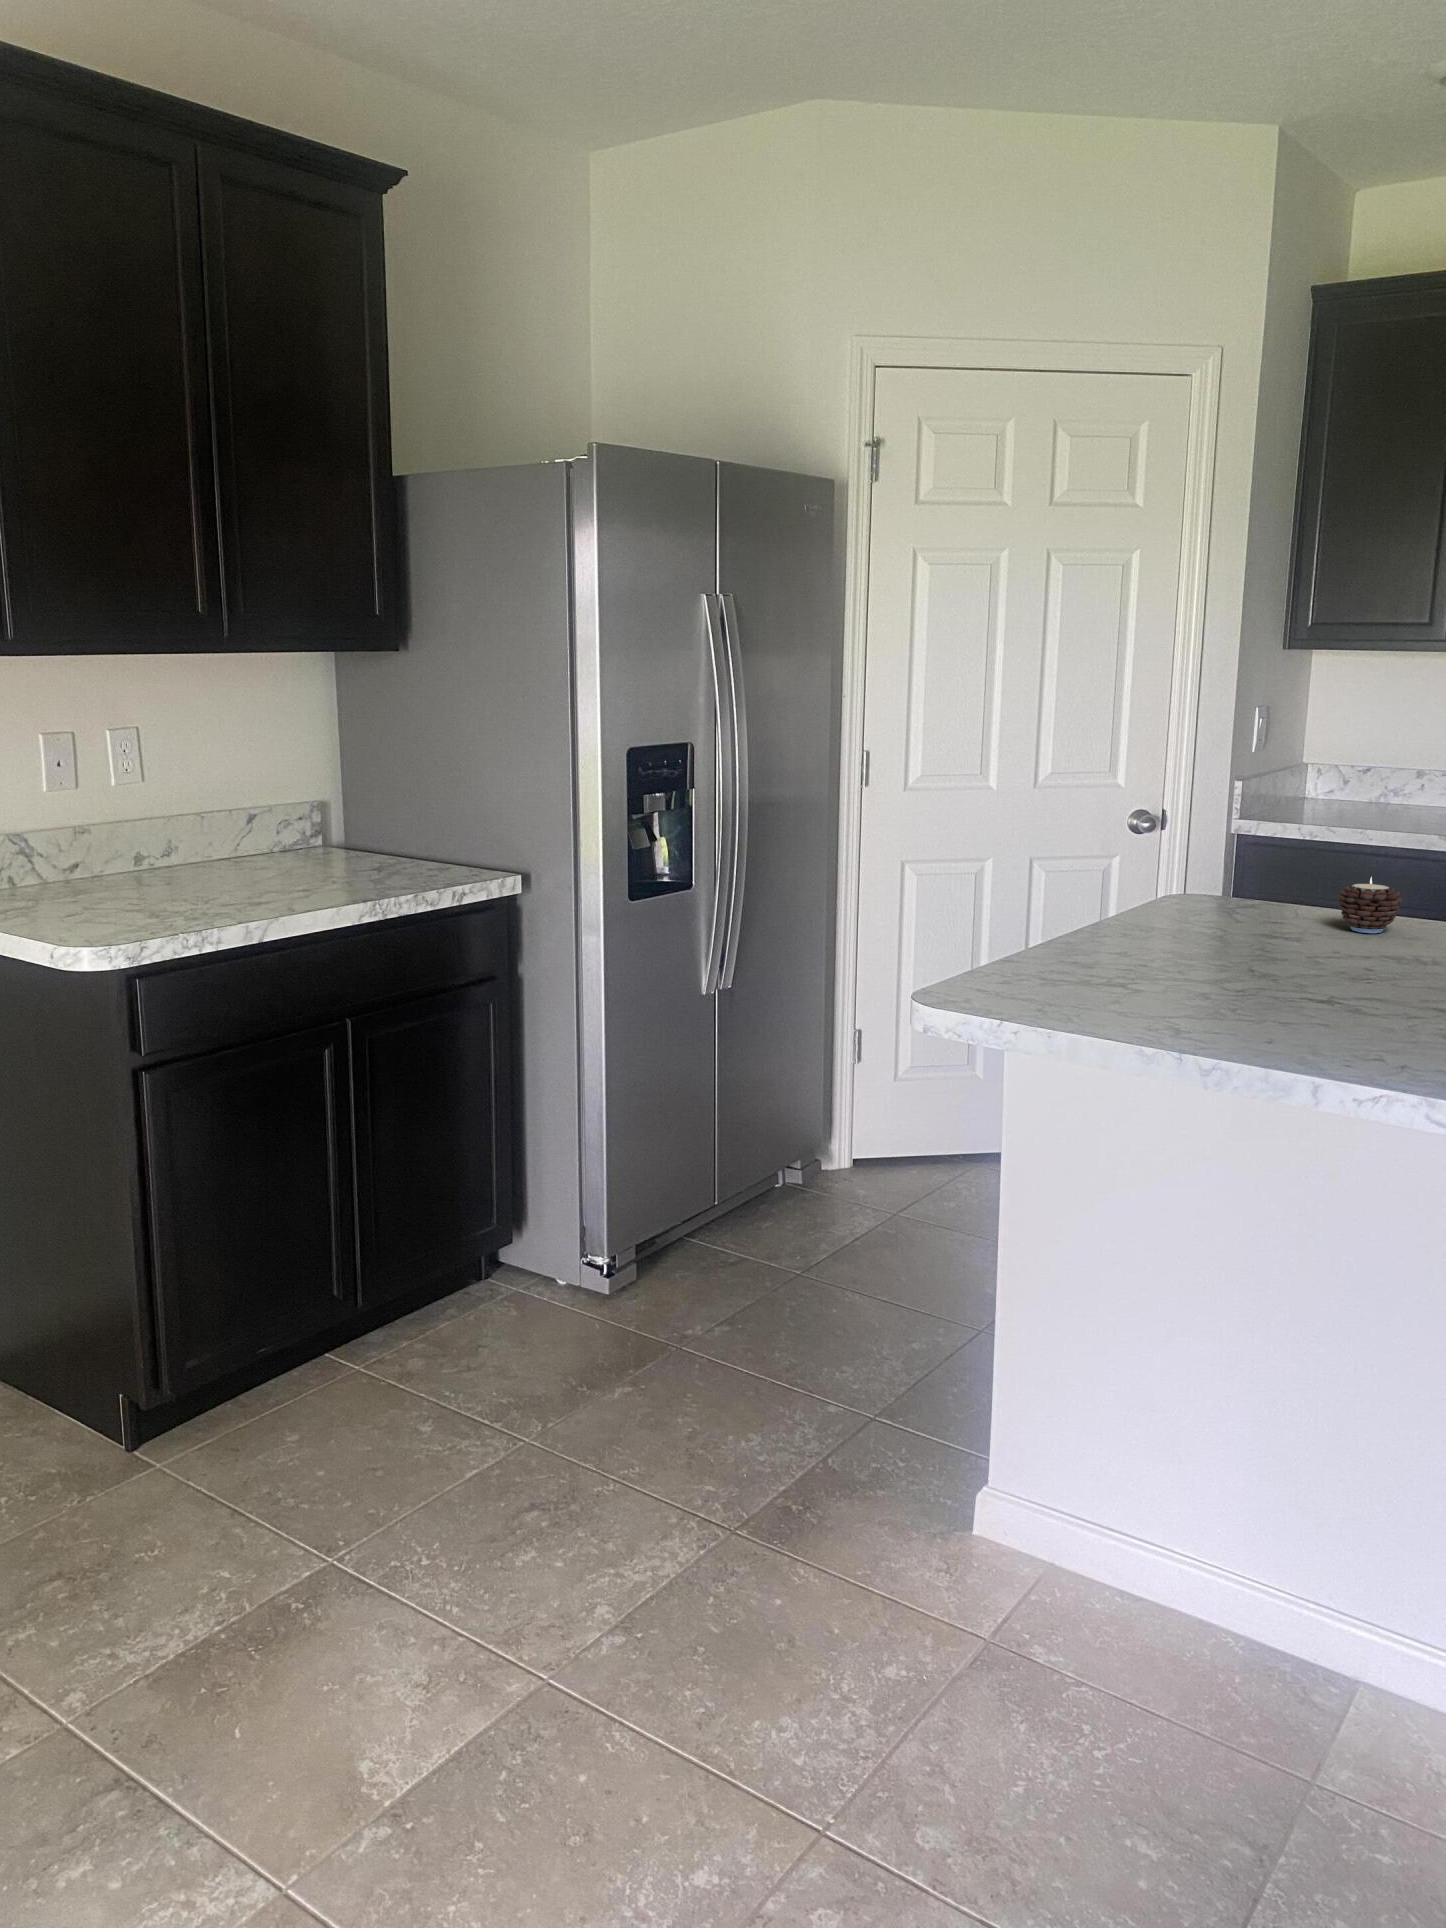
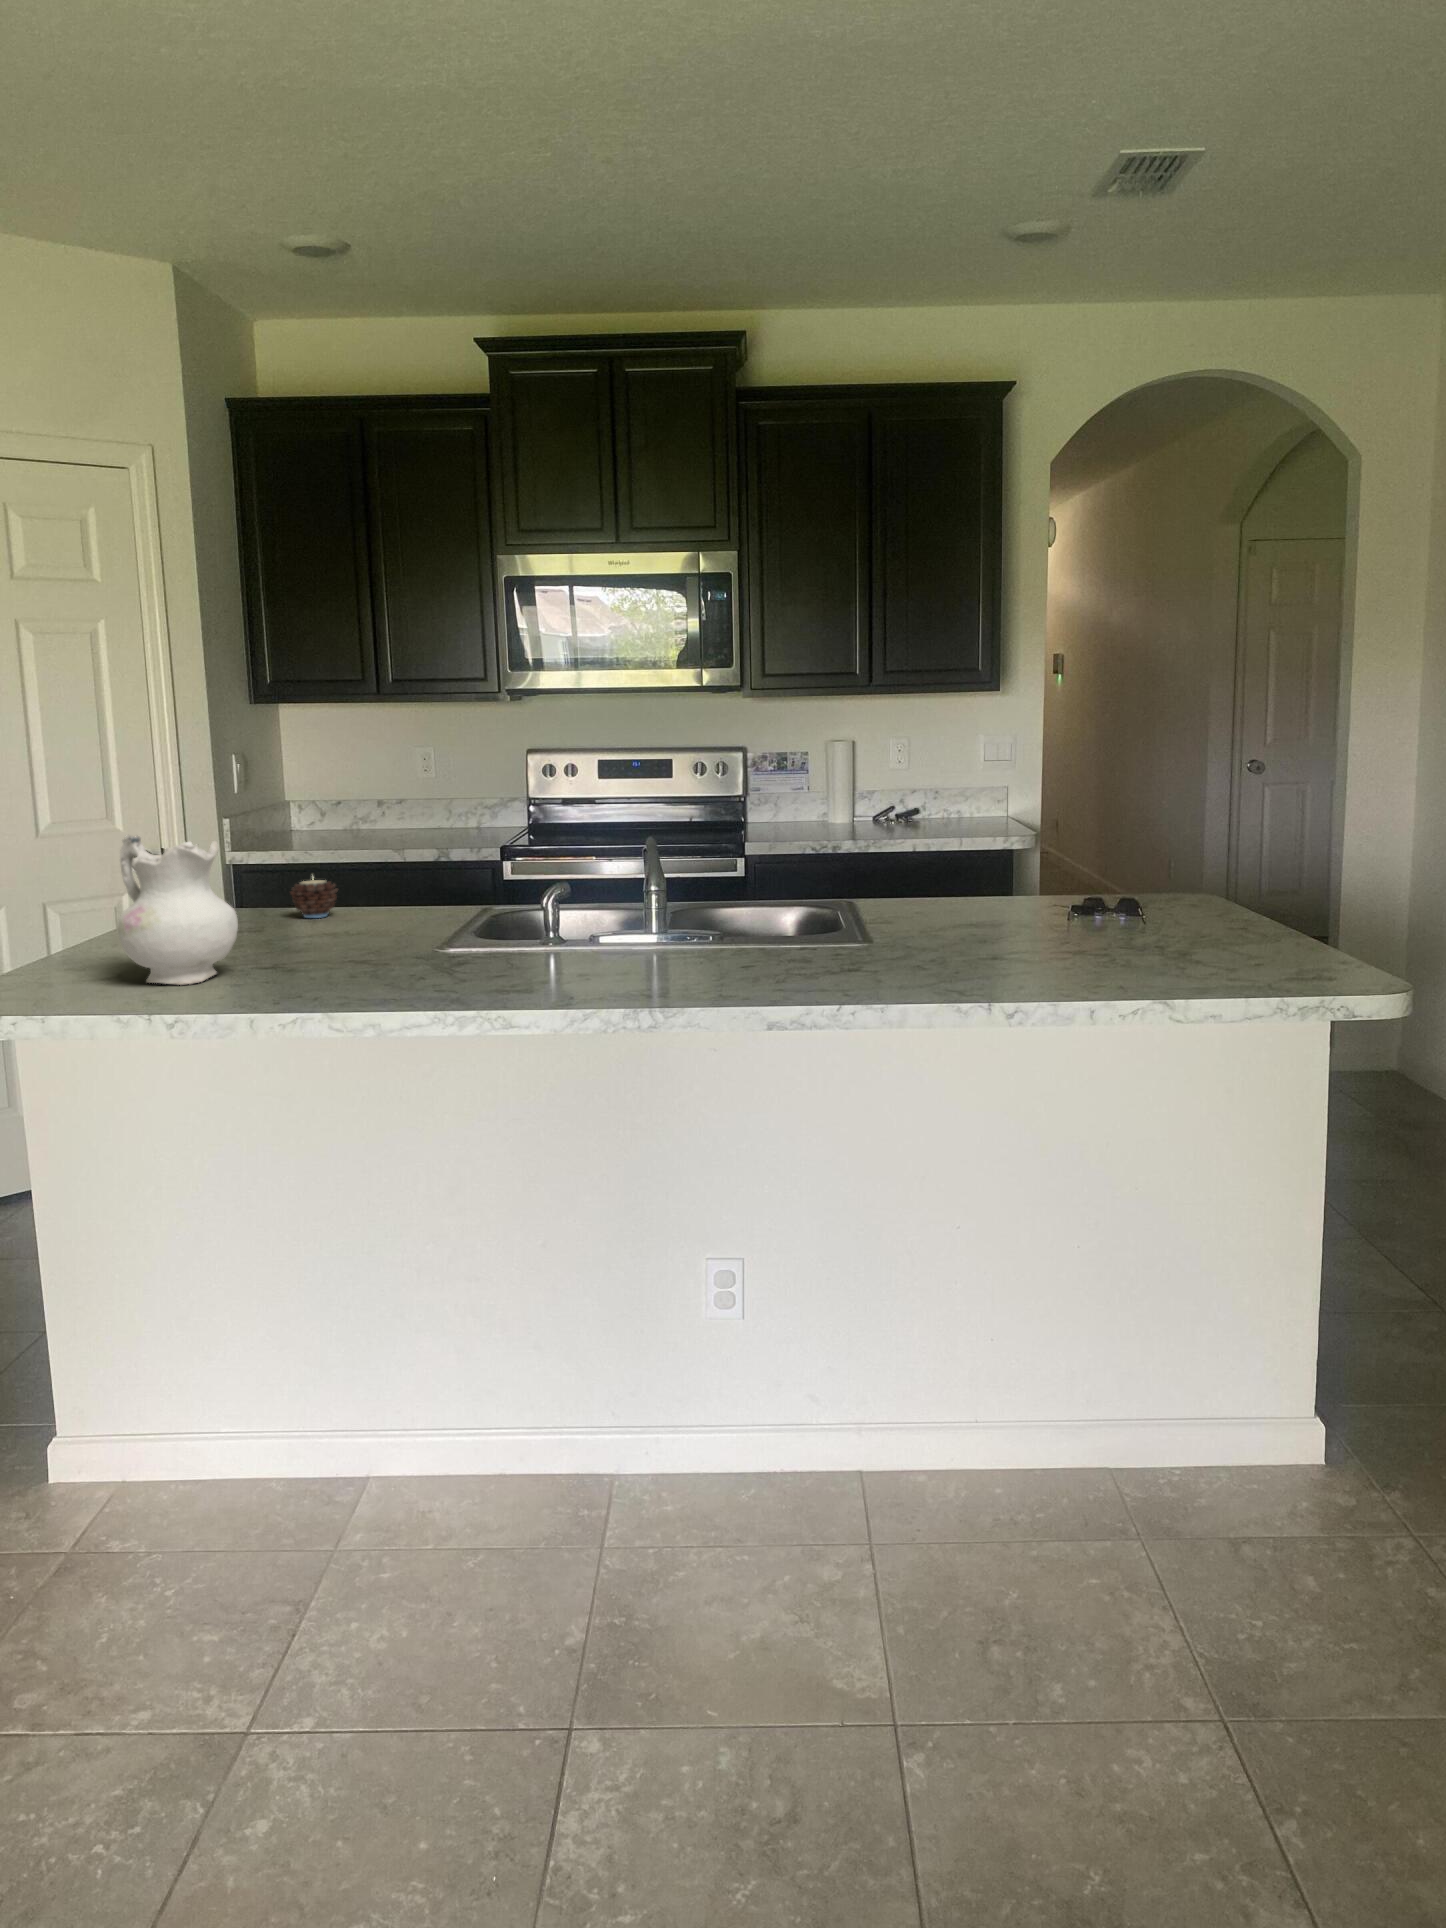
ceramic pitcher: none [1146,817,1295,1014] -> present [118,835,238,985]

